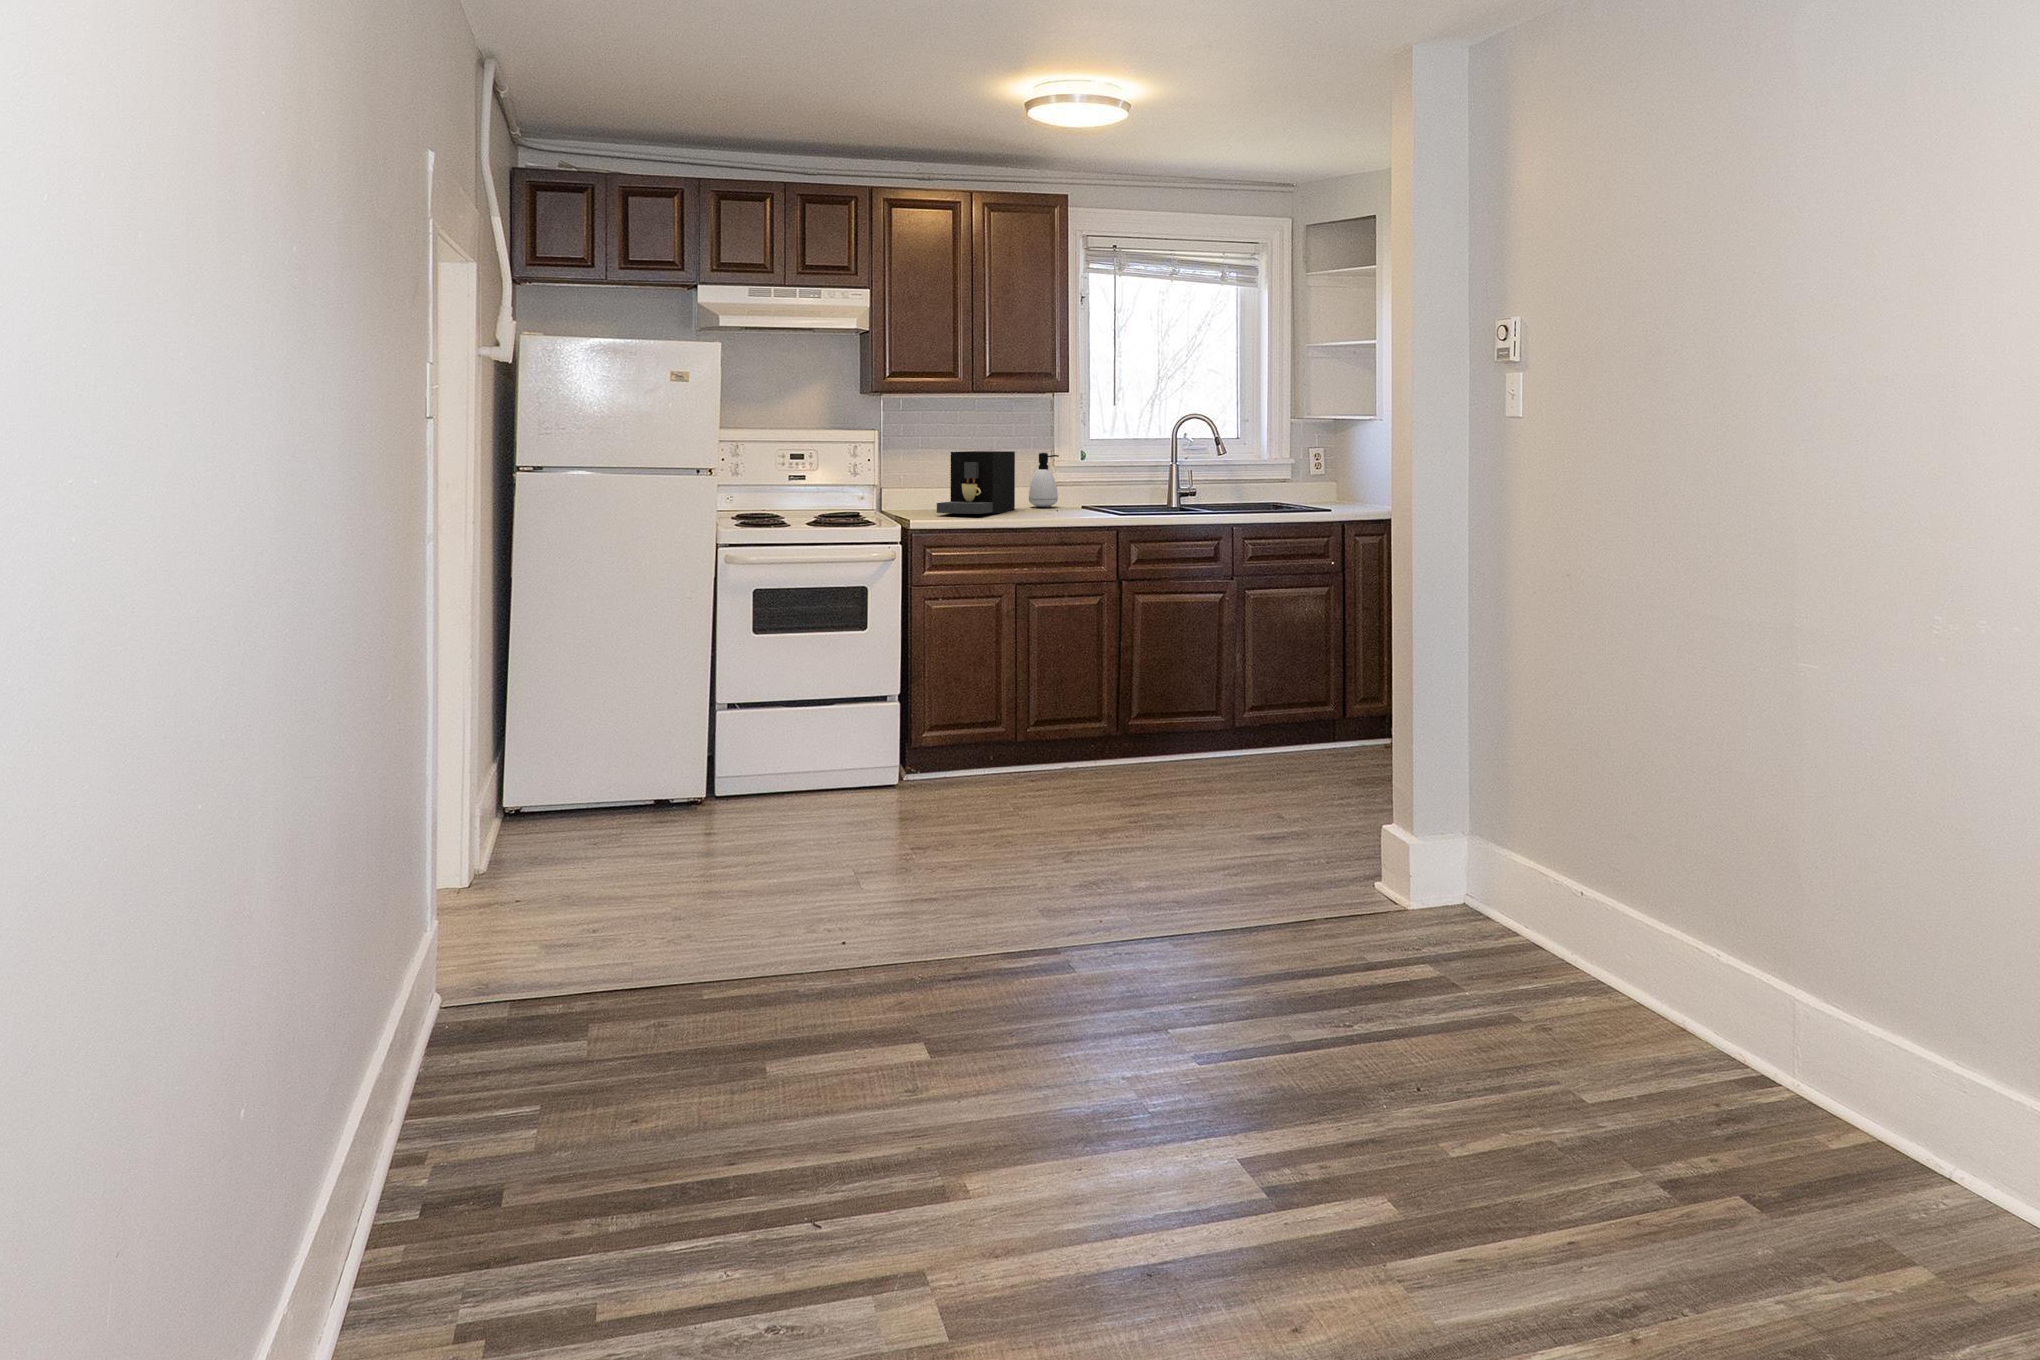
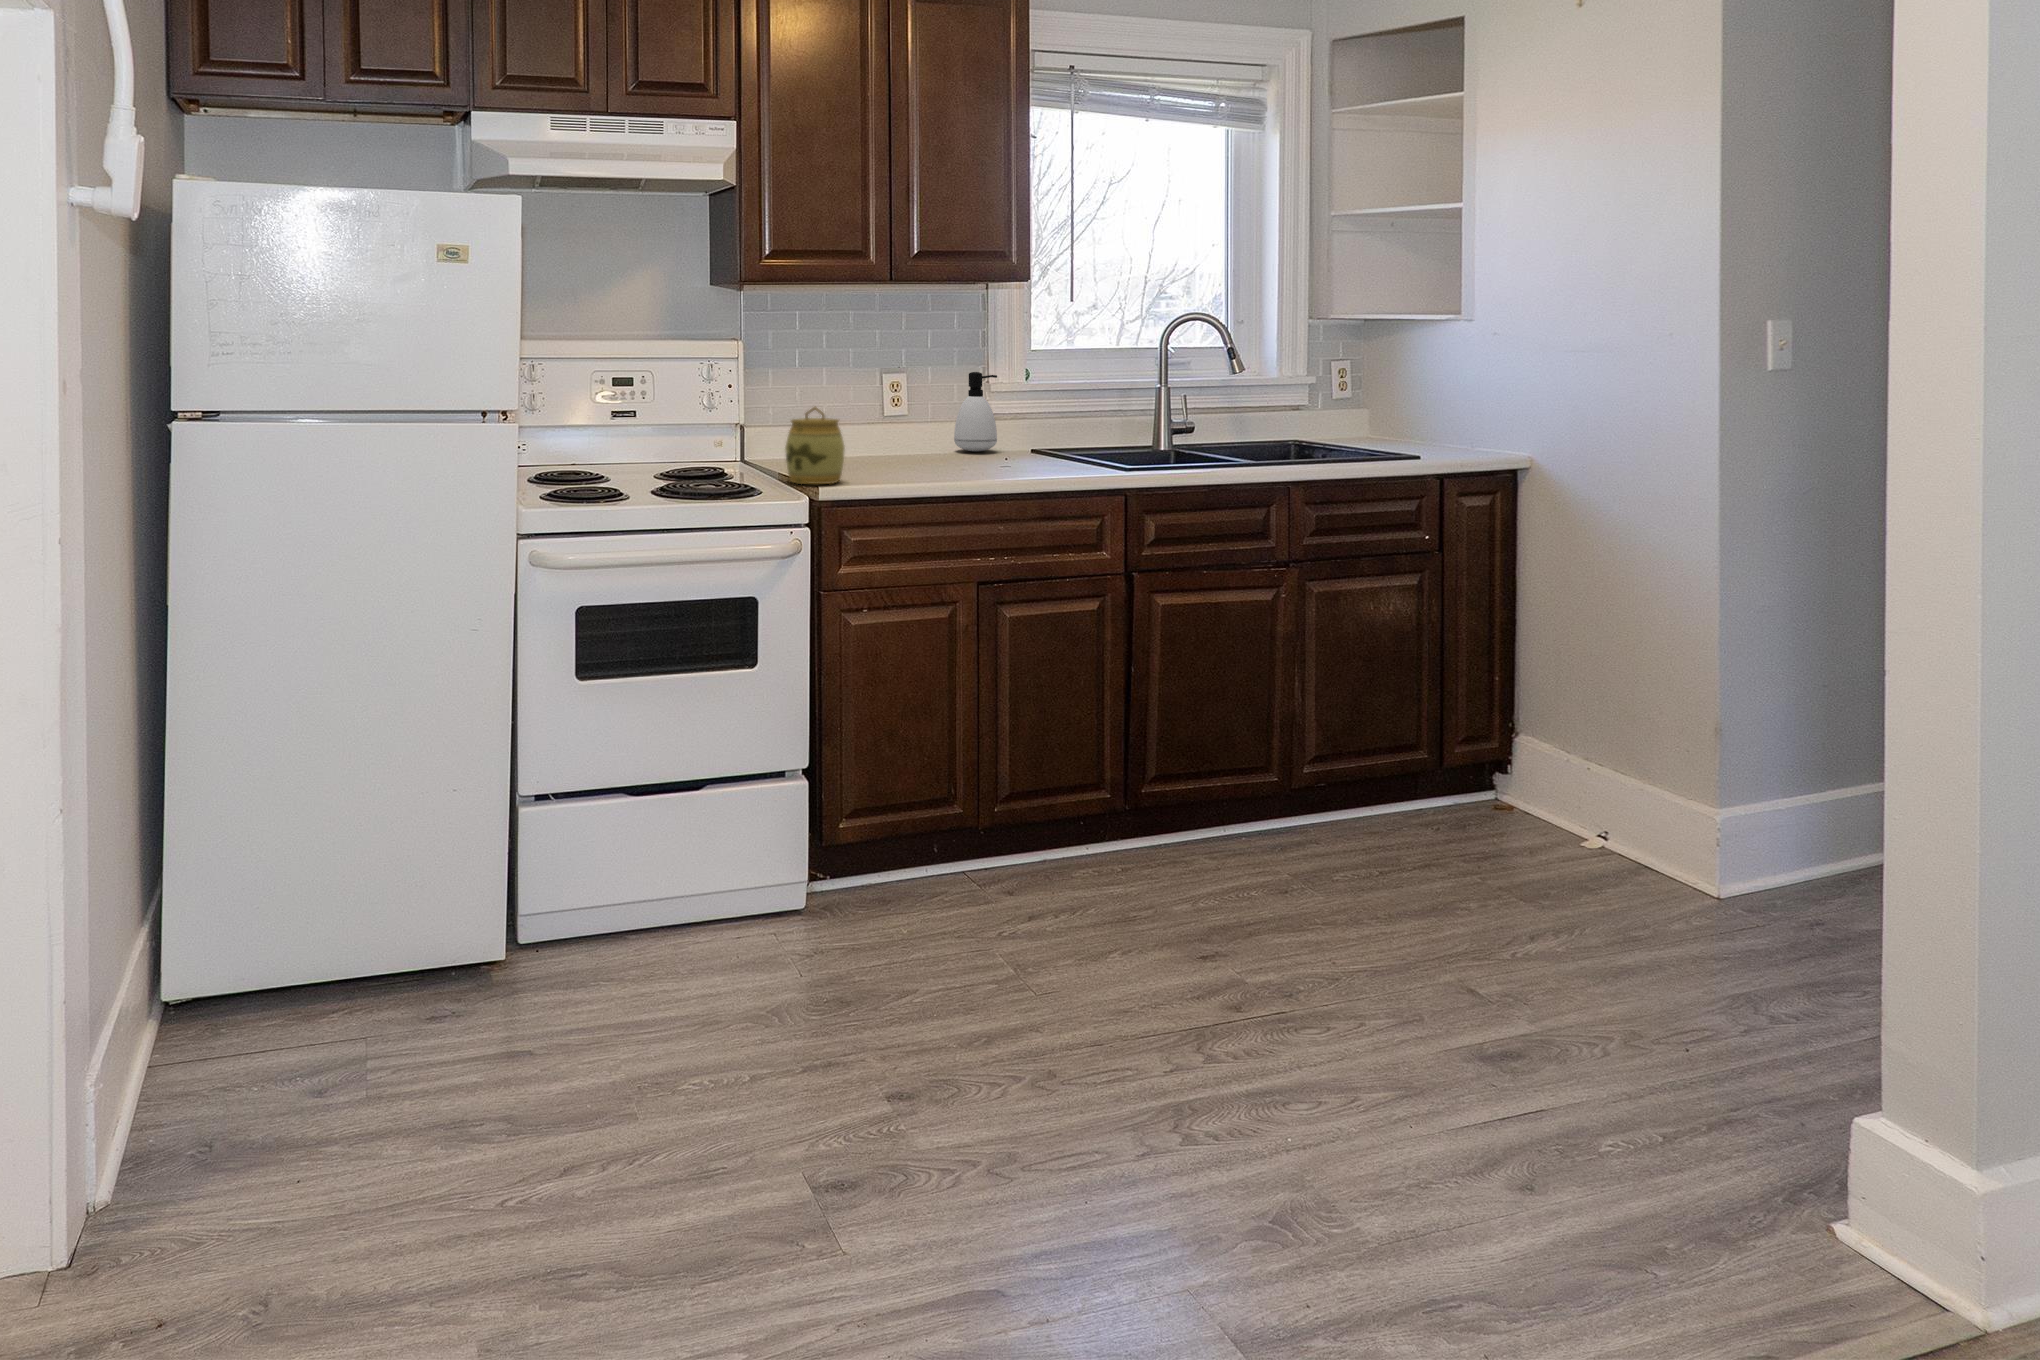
coffee maker: present [937,451,1015,514] -> none [838,371,940,469]
jar: none [897,471,935,521] -> present [785,406,845,484]

